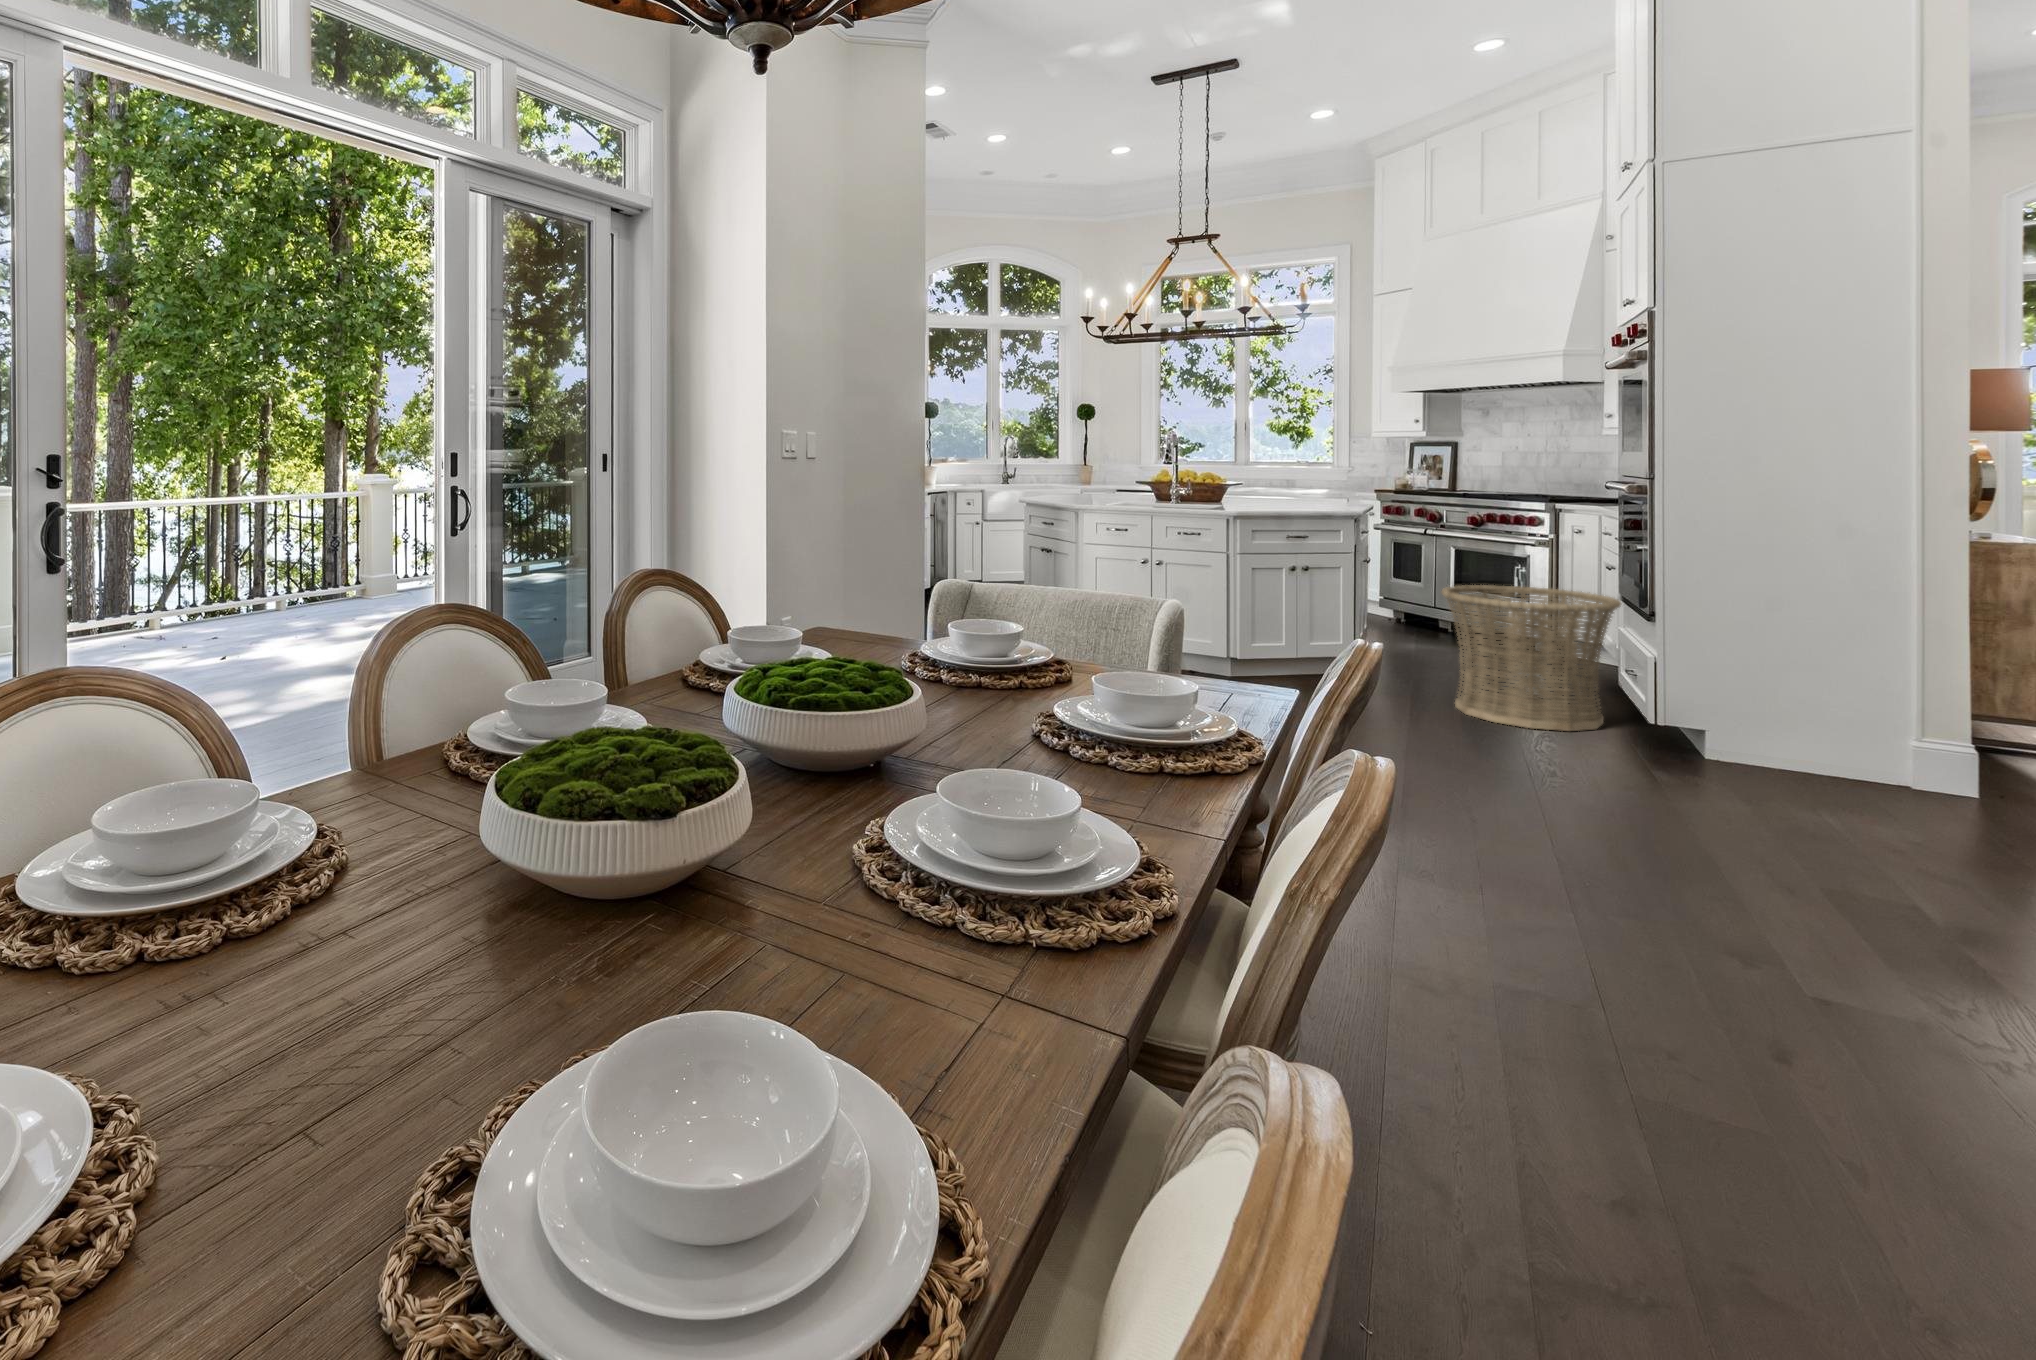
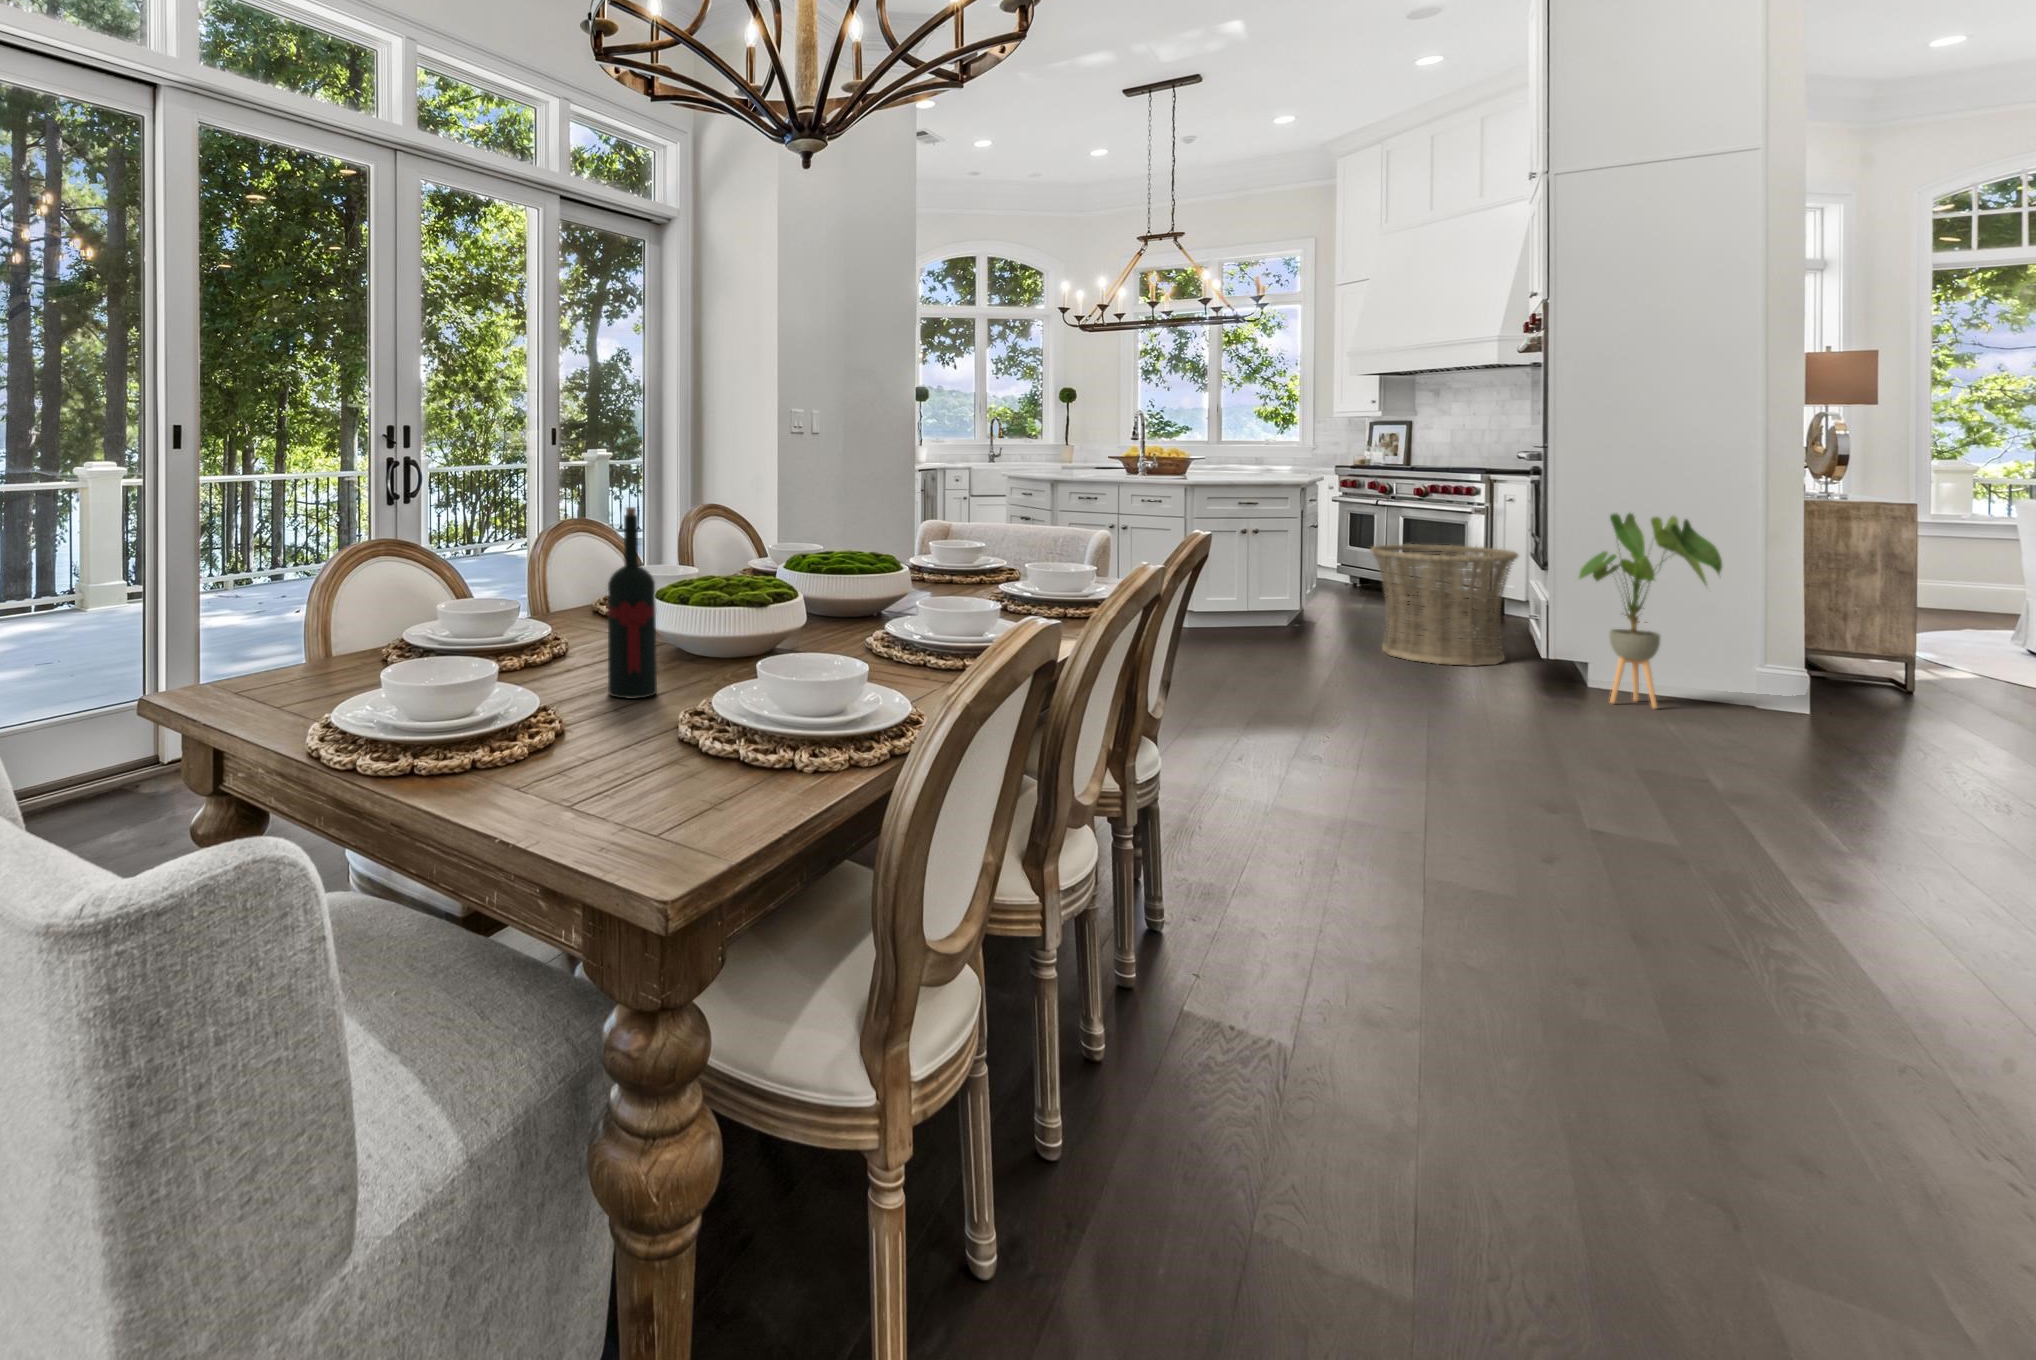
house plant: none [1722,563,1924,802] -> present [1579,513,1722,708]
wine bottle: none [265,690,377,1131] -> present [608,507,657,699]

